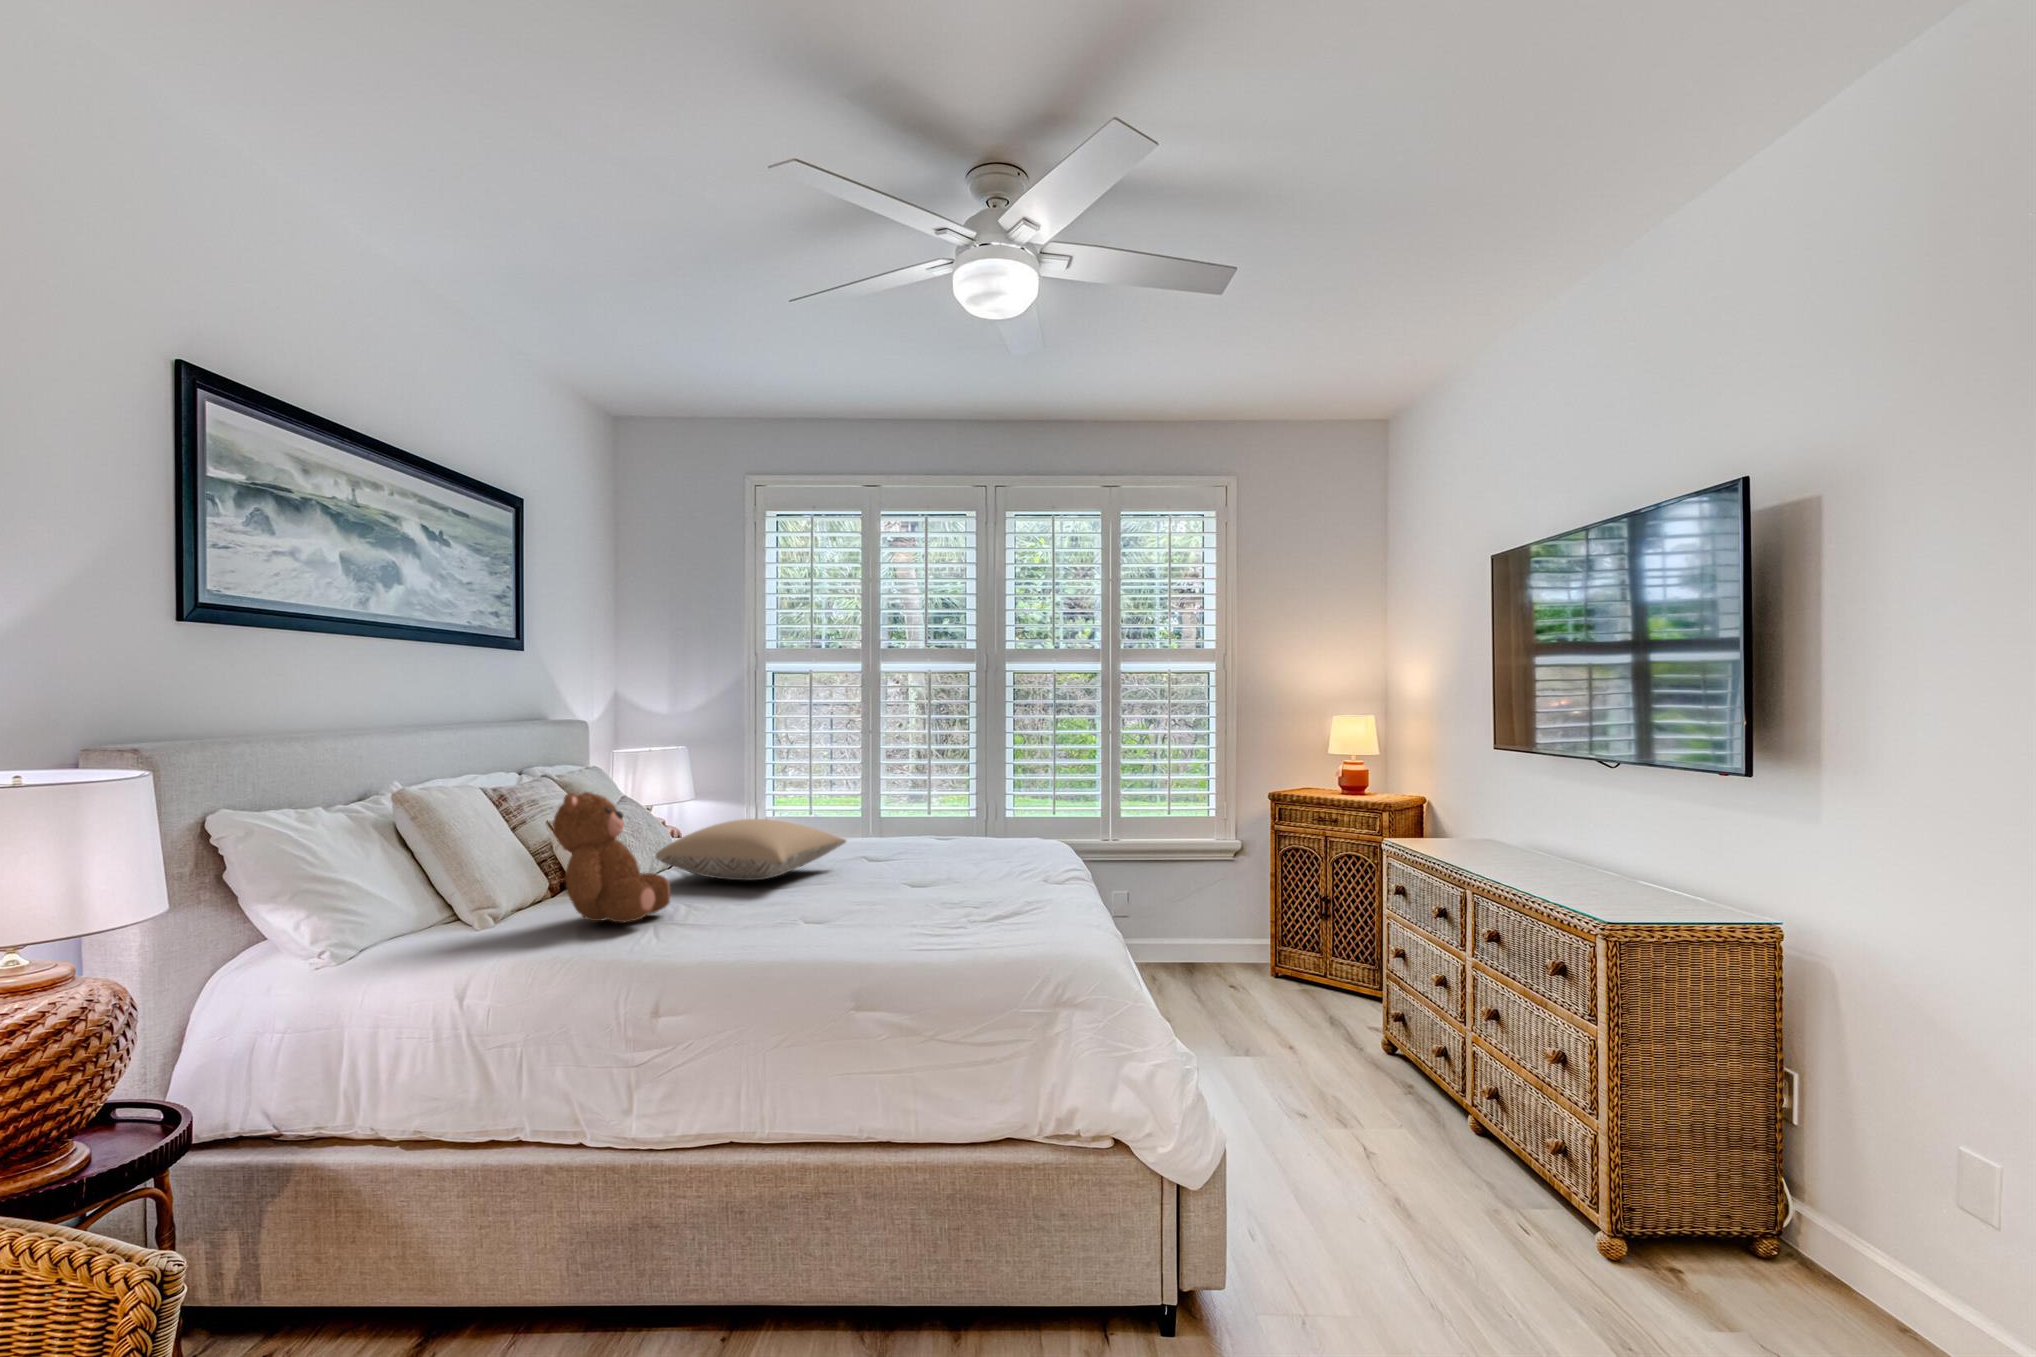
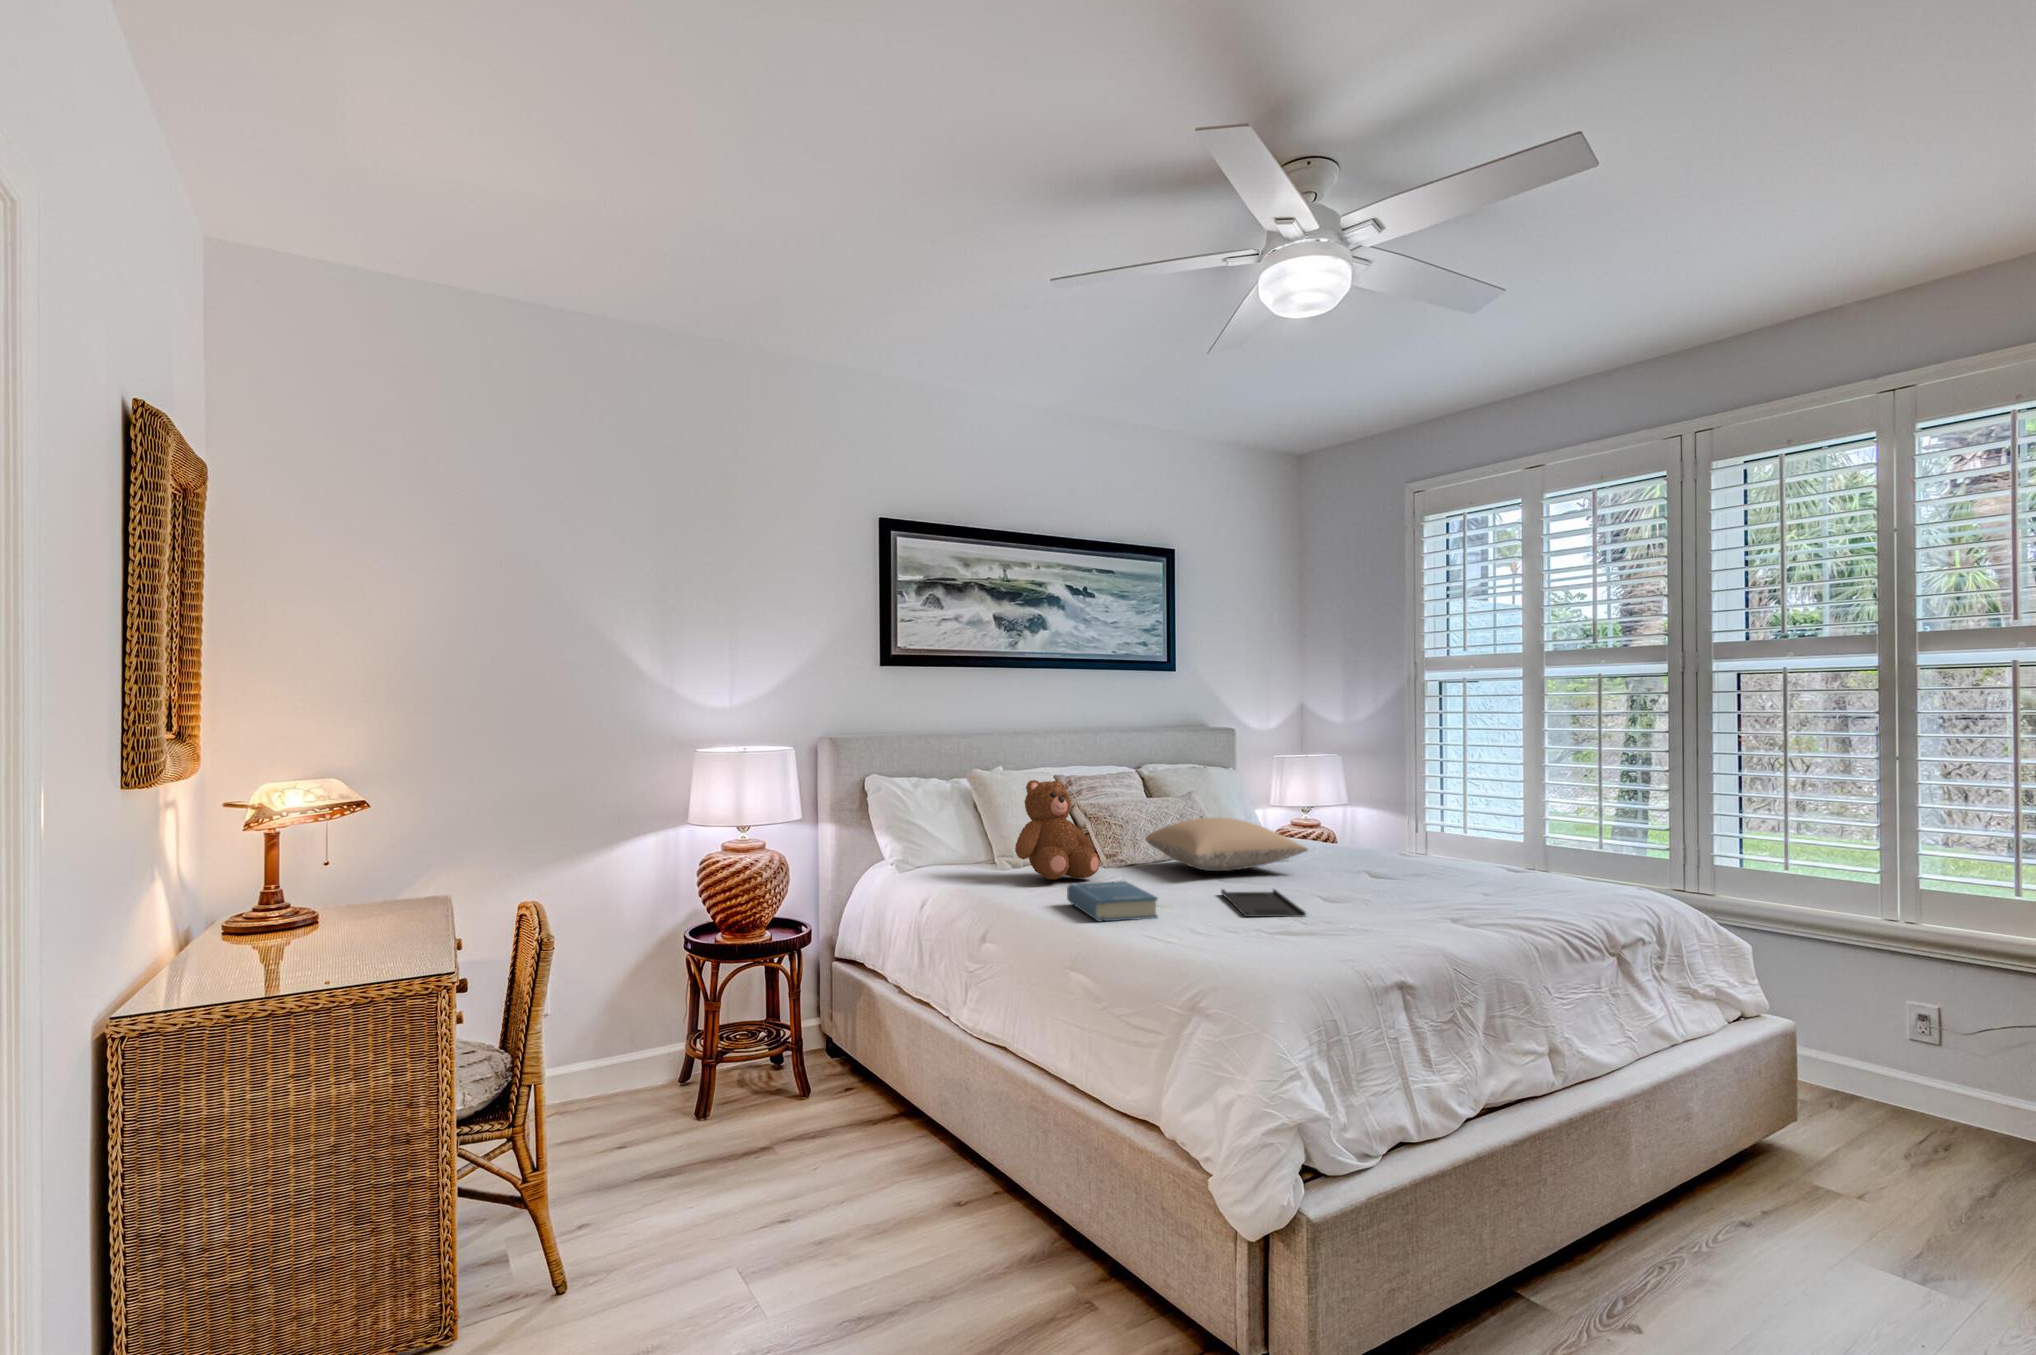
tray: none [846,883,980,911] -> present [1221,889,1306,917]
hardback book: none [743,901,879,949] -> present [1067,881,1158,922]

